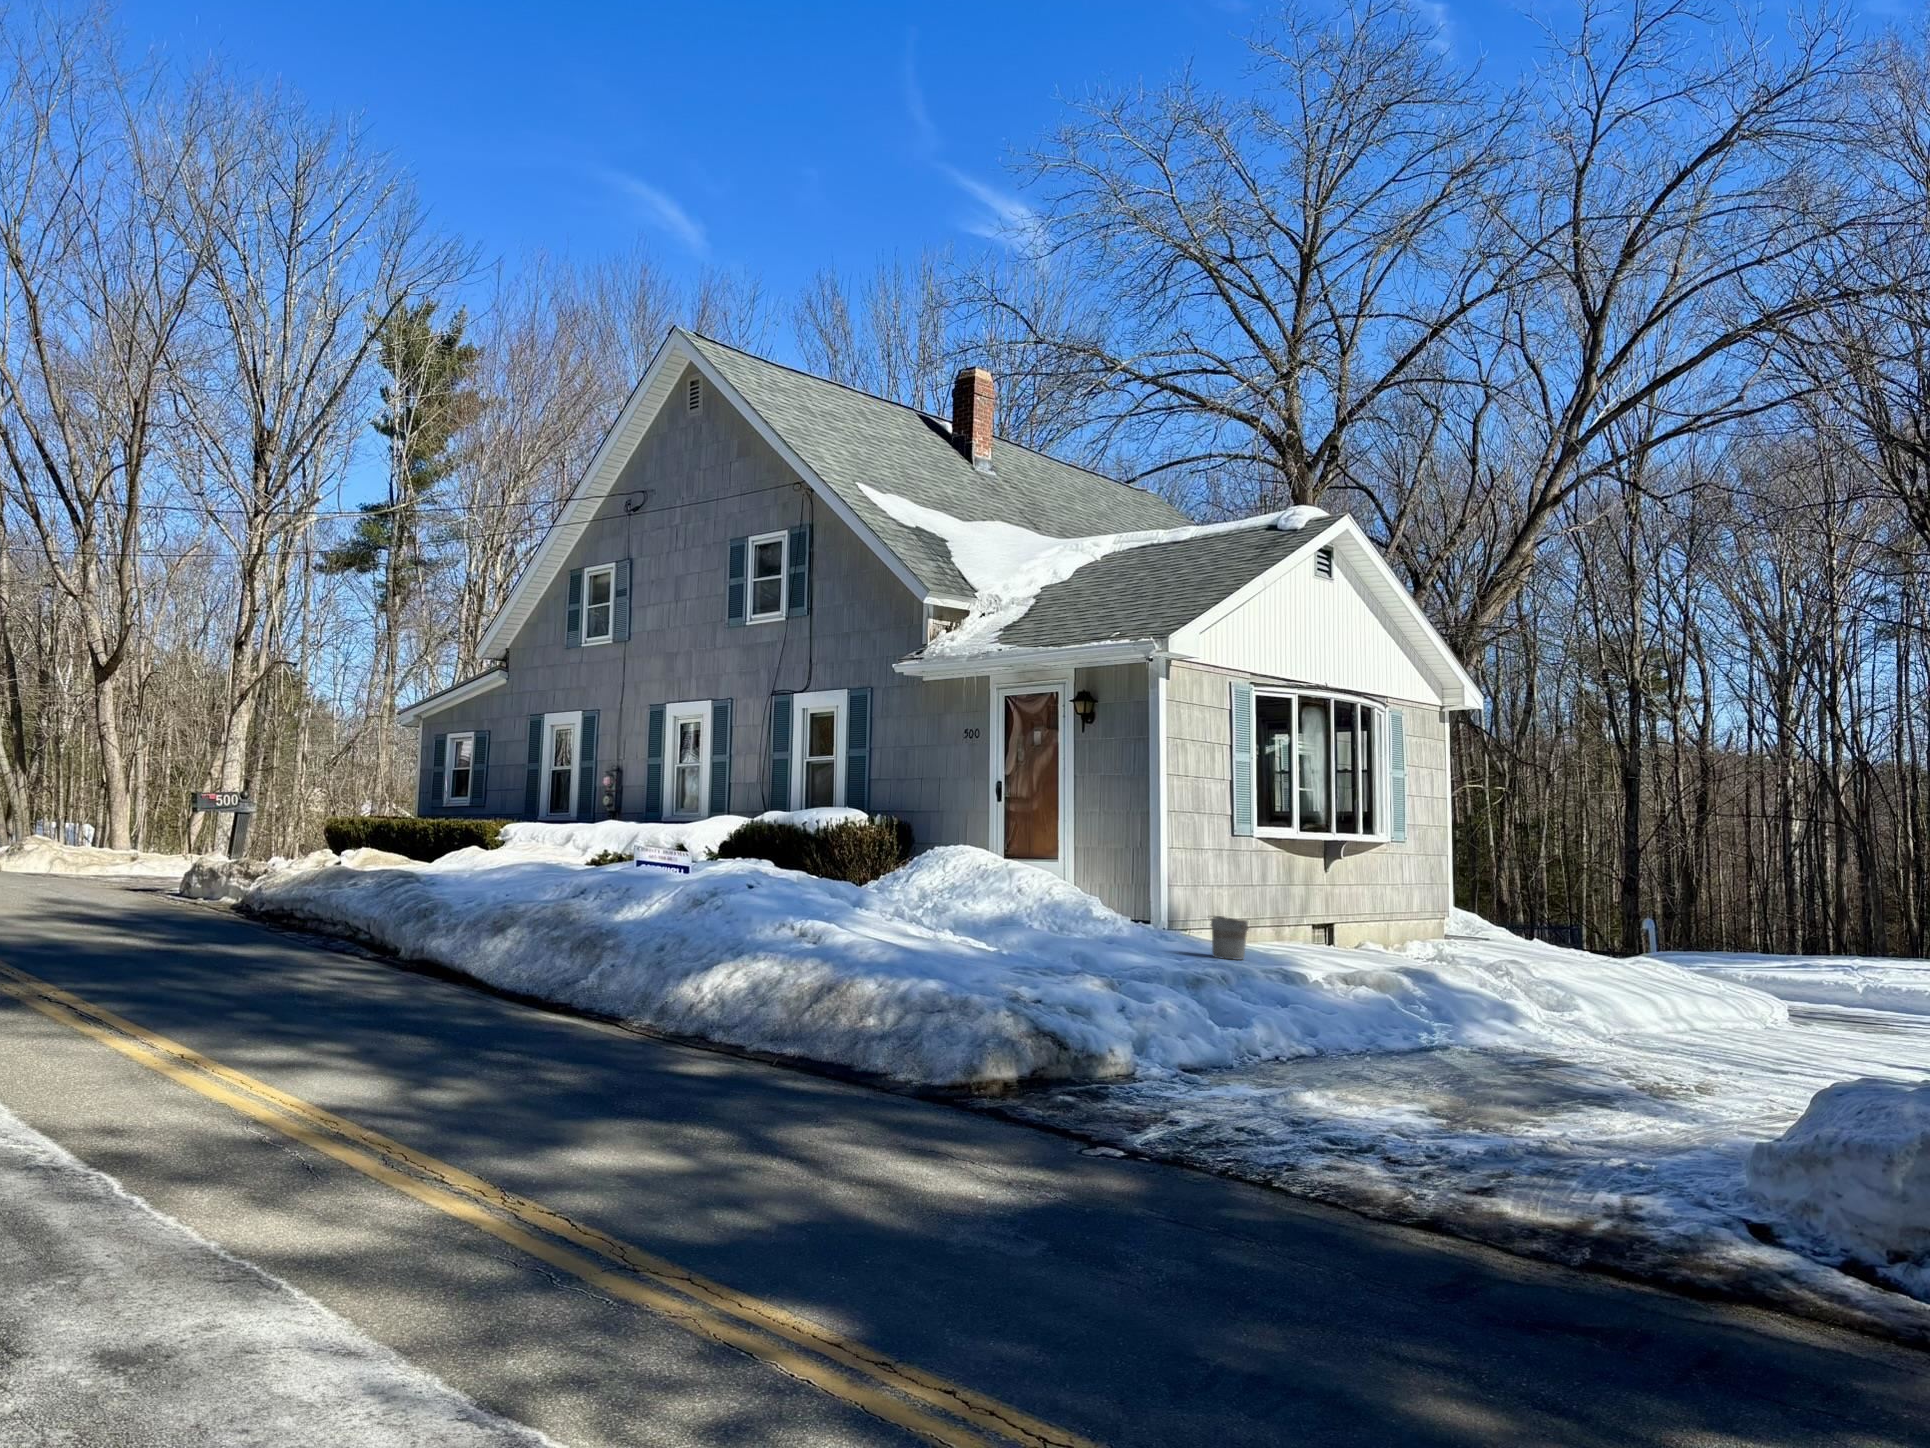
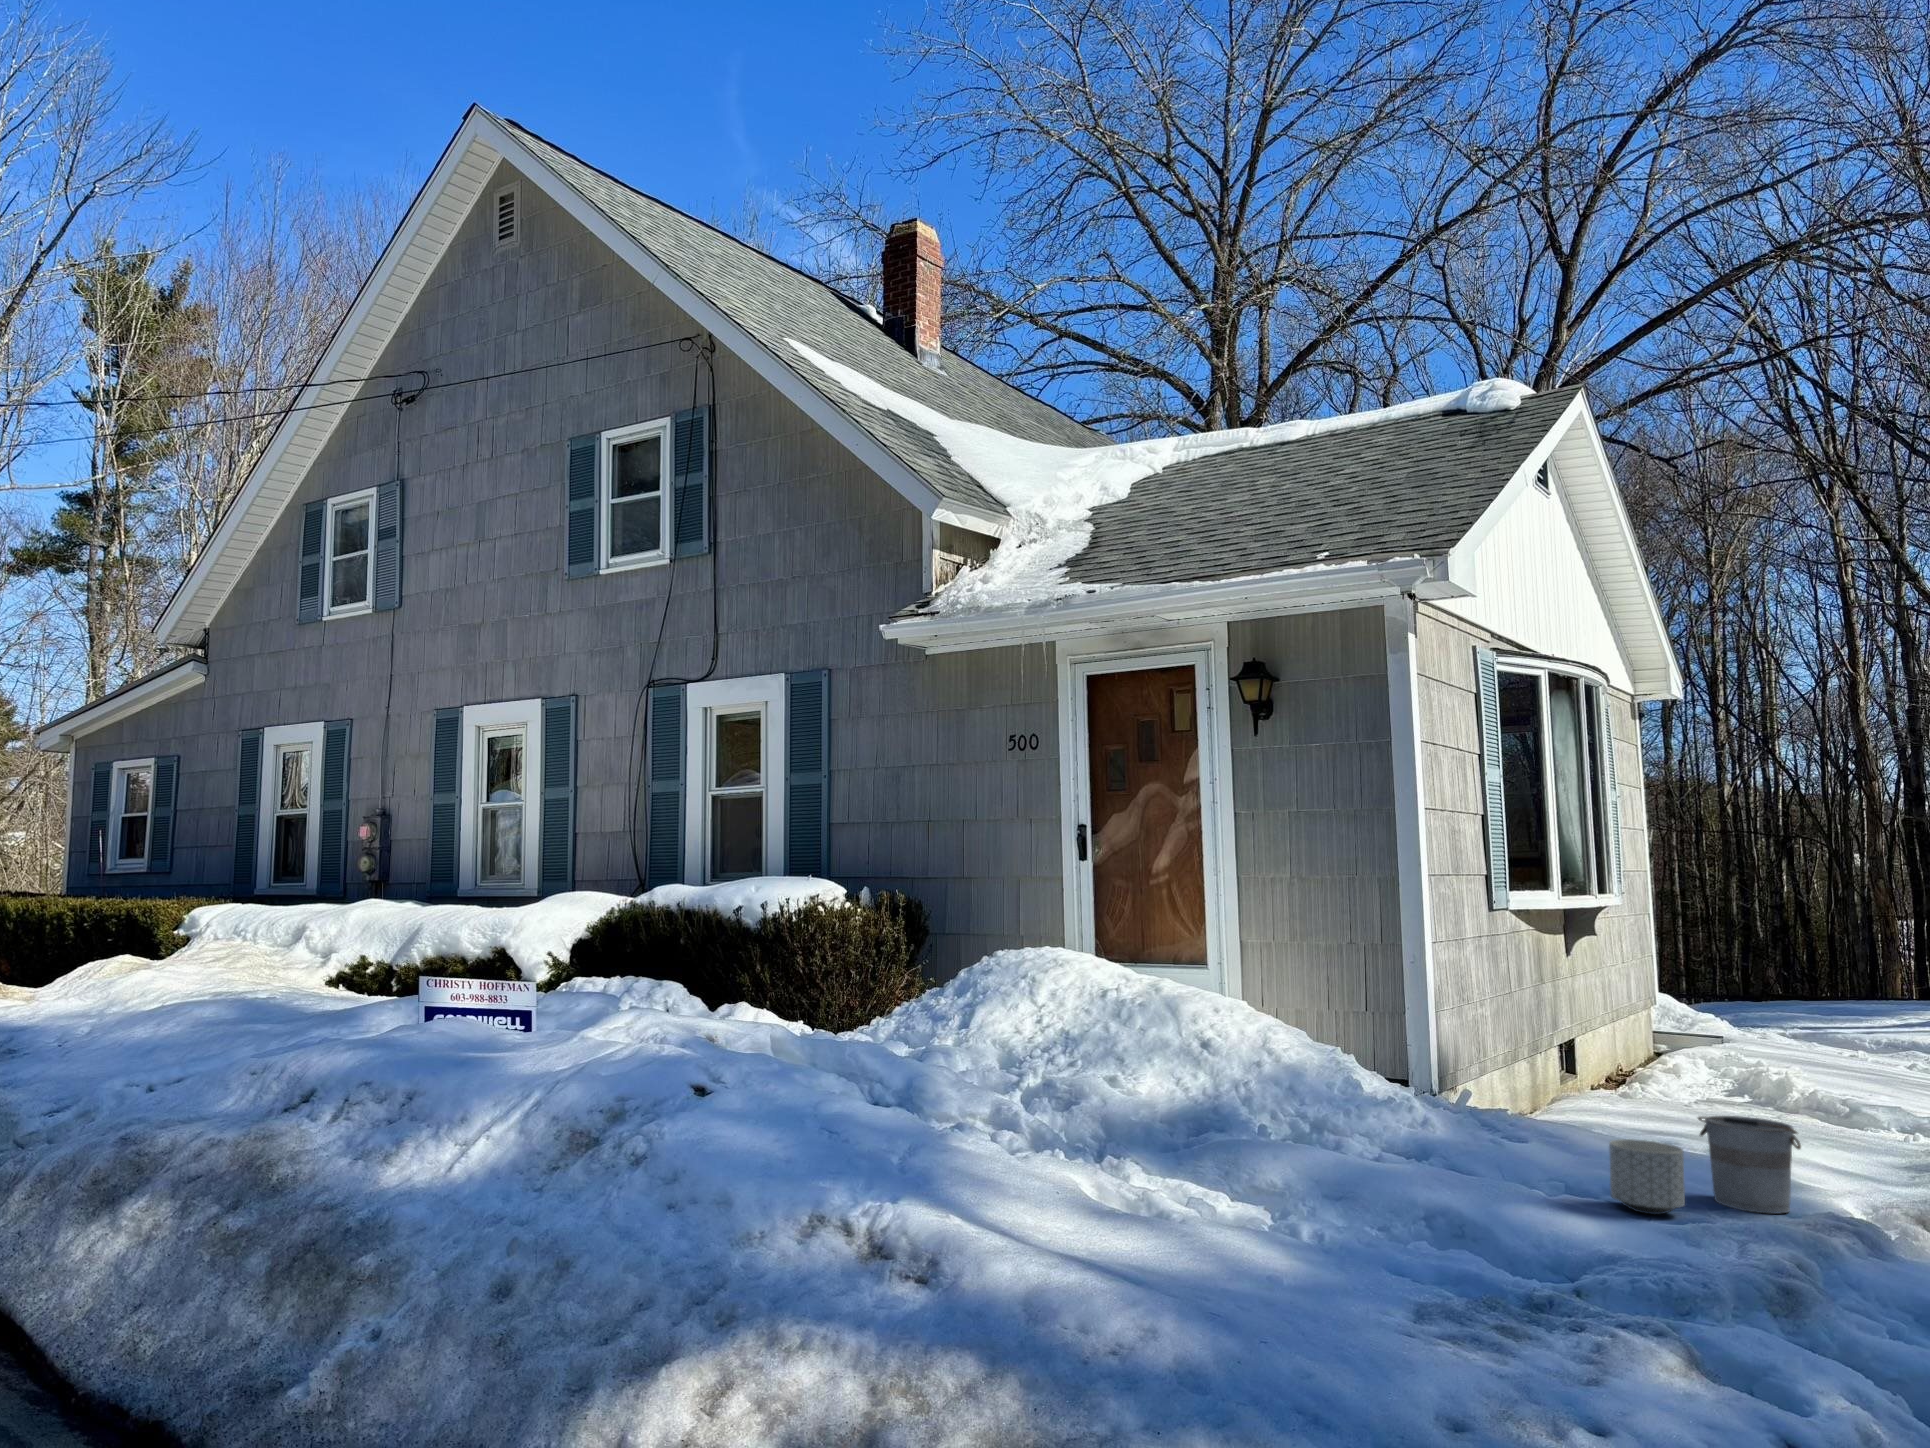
planter: none [1149,923,1181,954] -> present [1609,1139,1685,1214]

